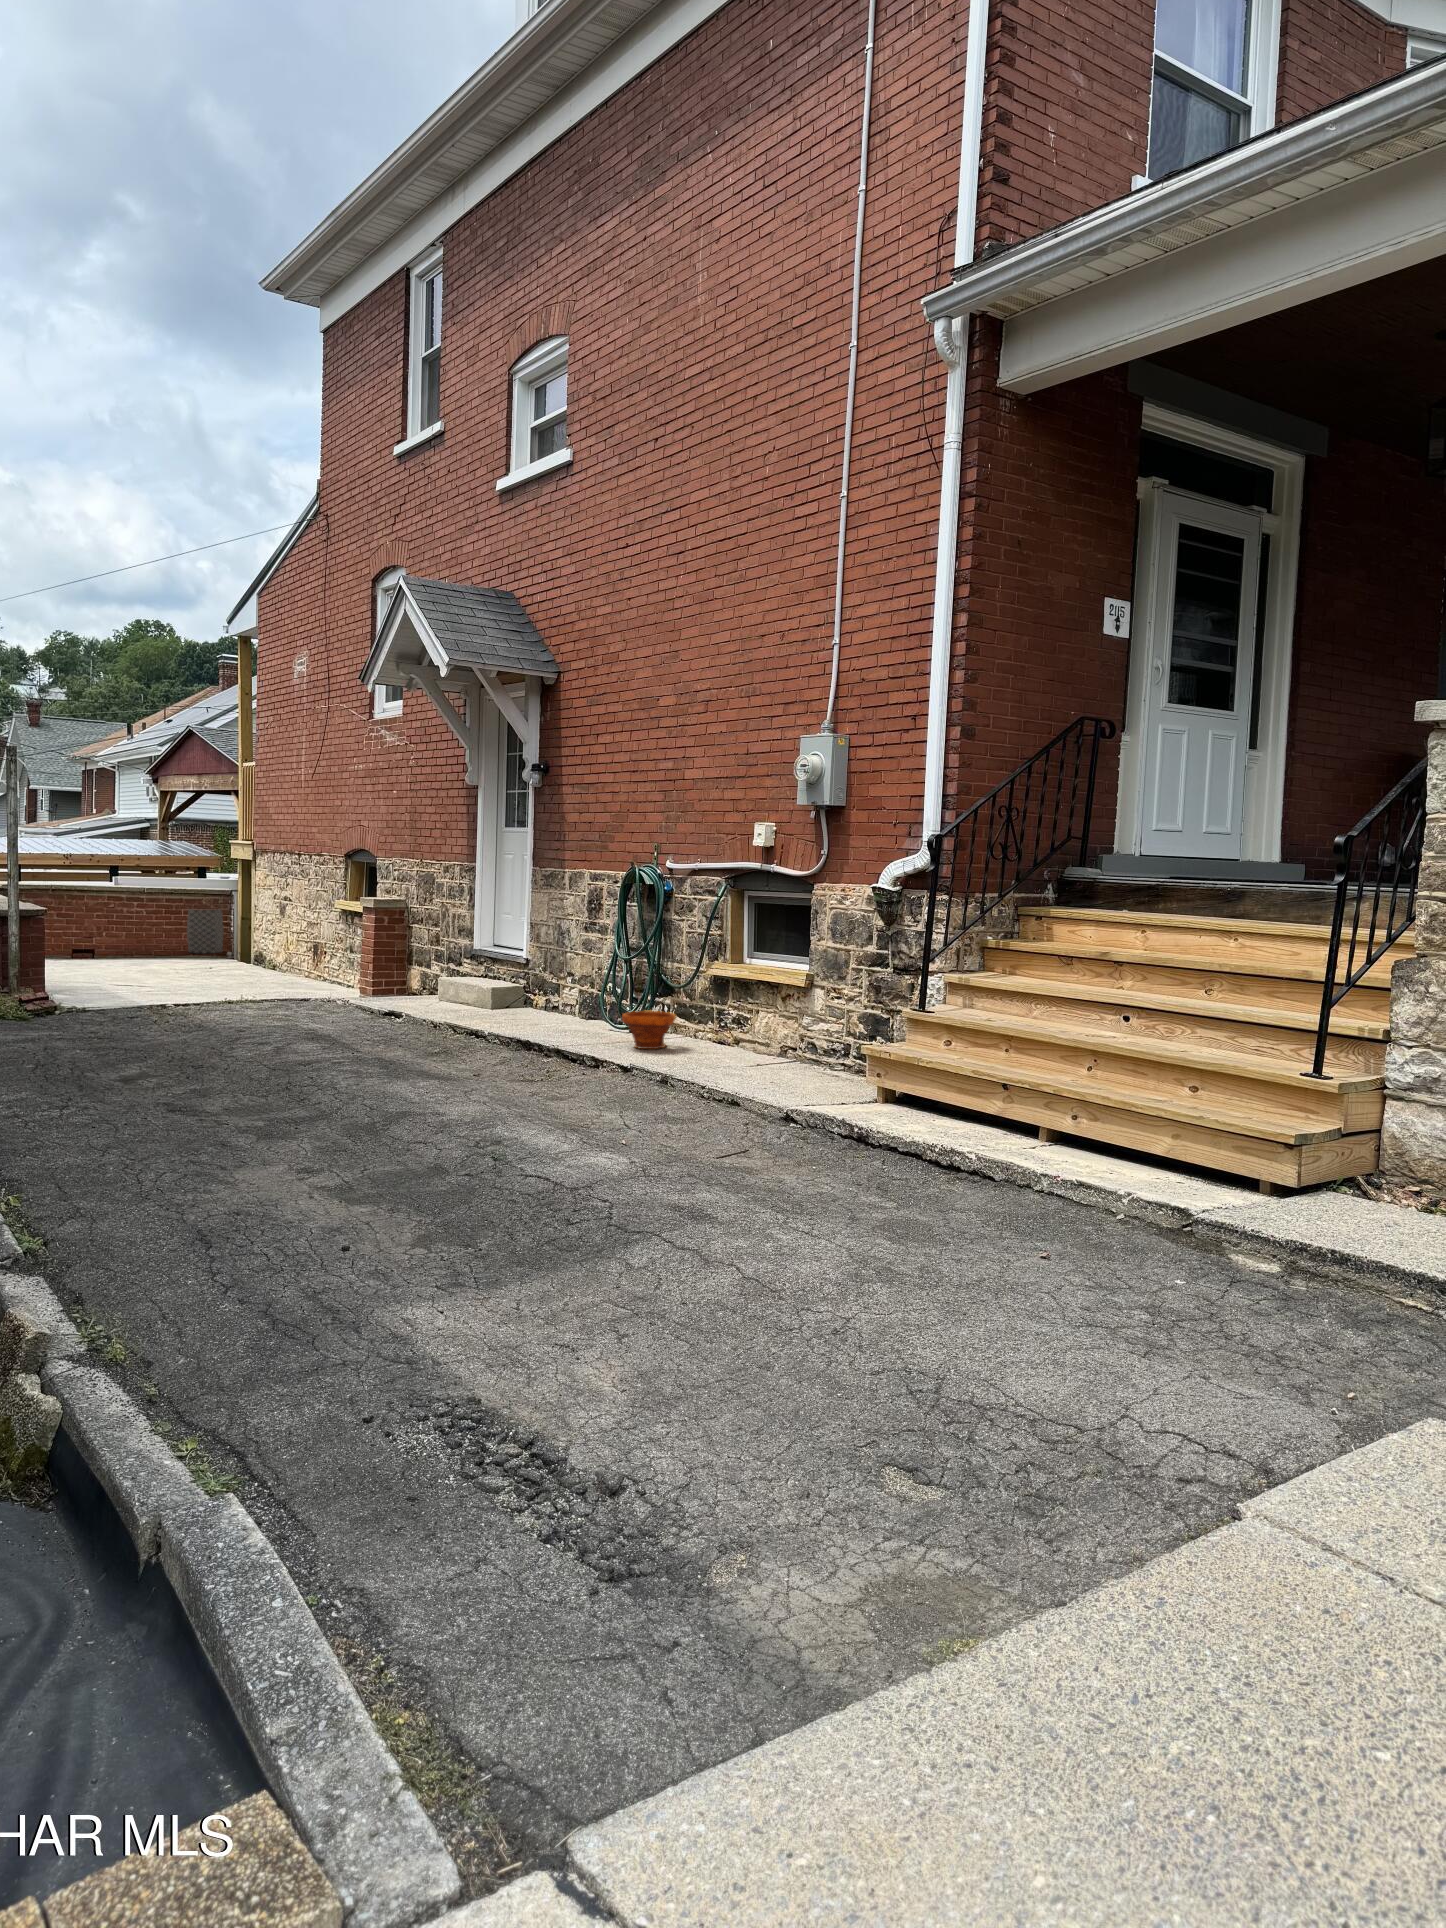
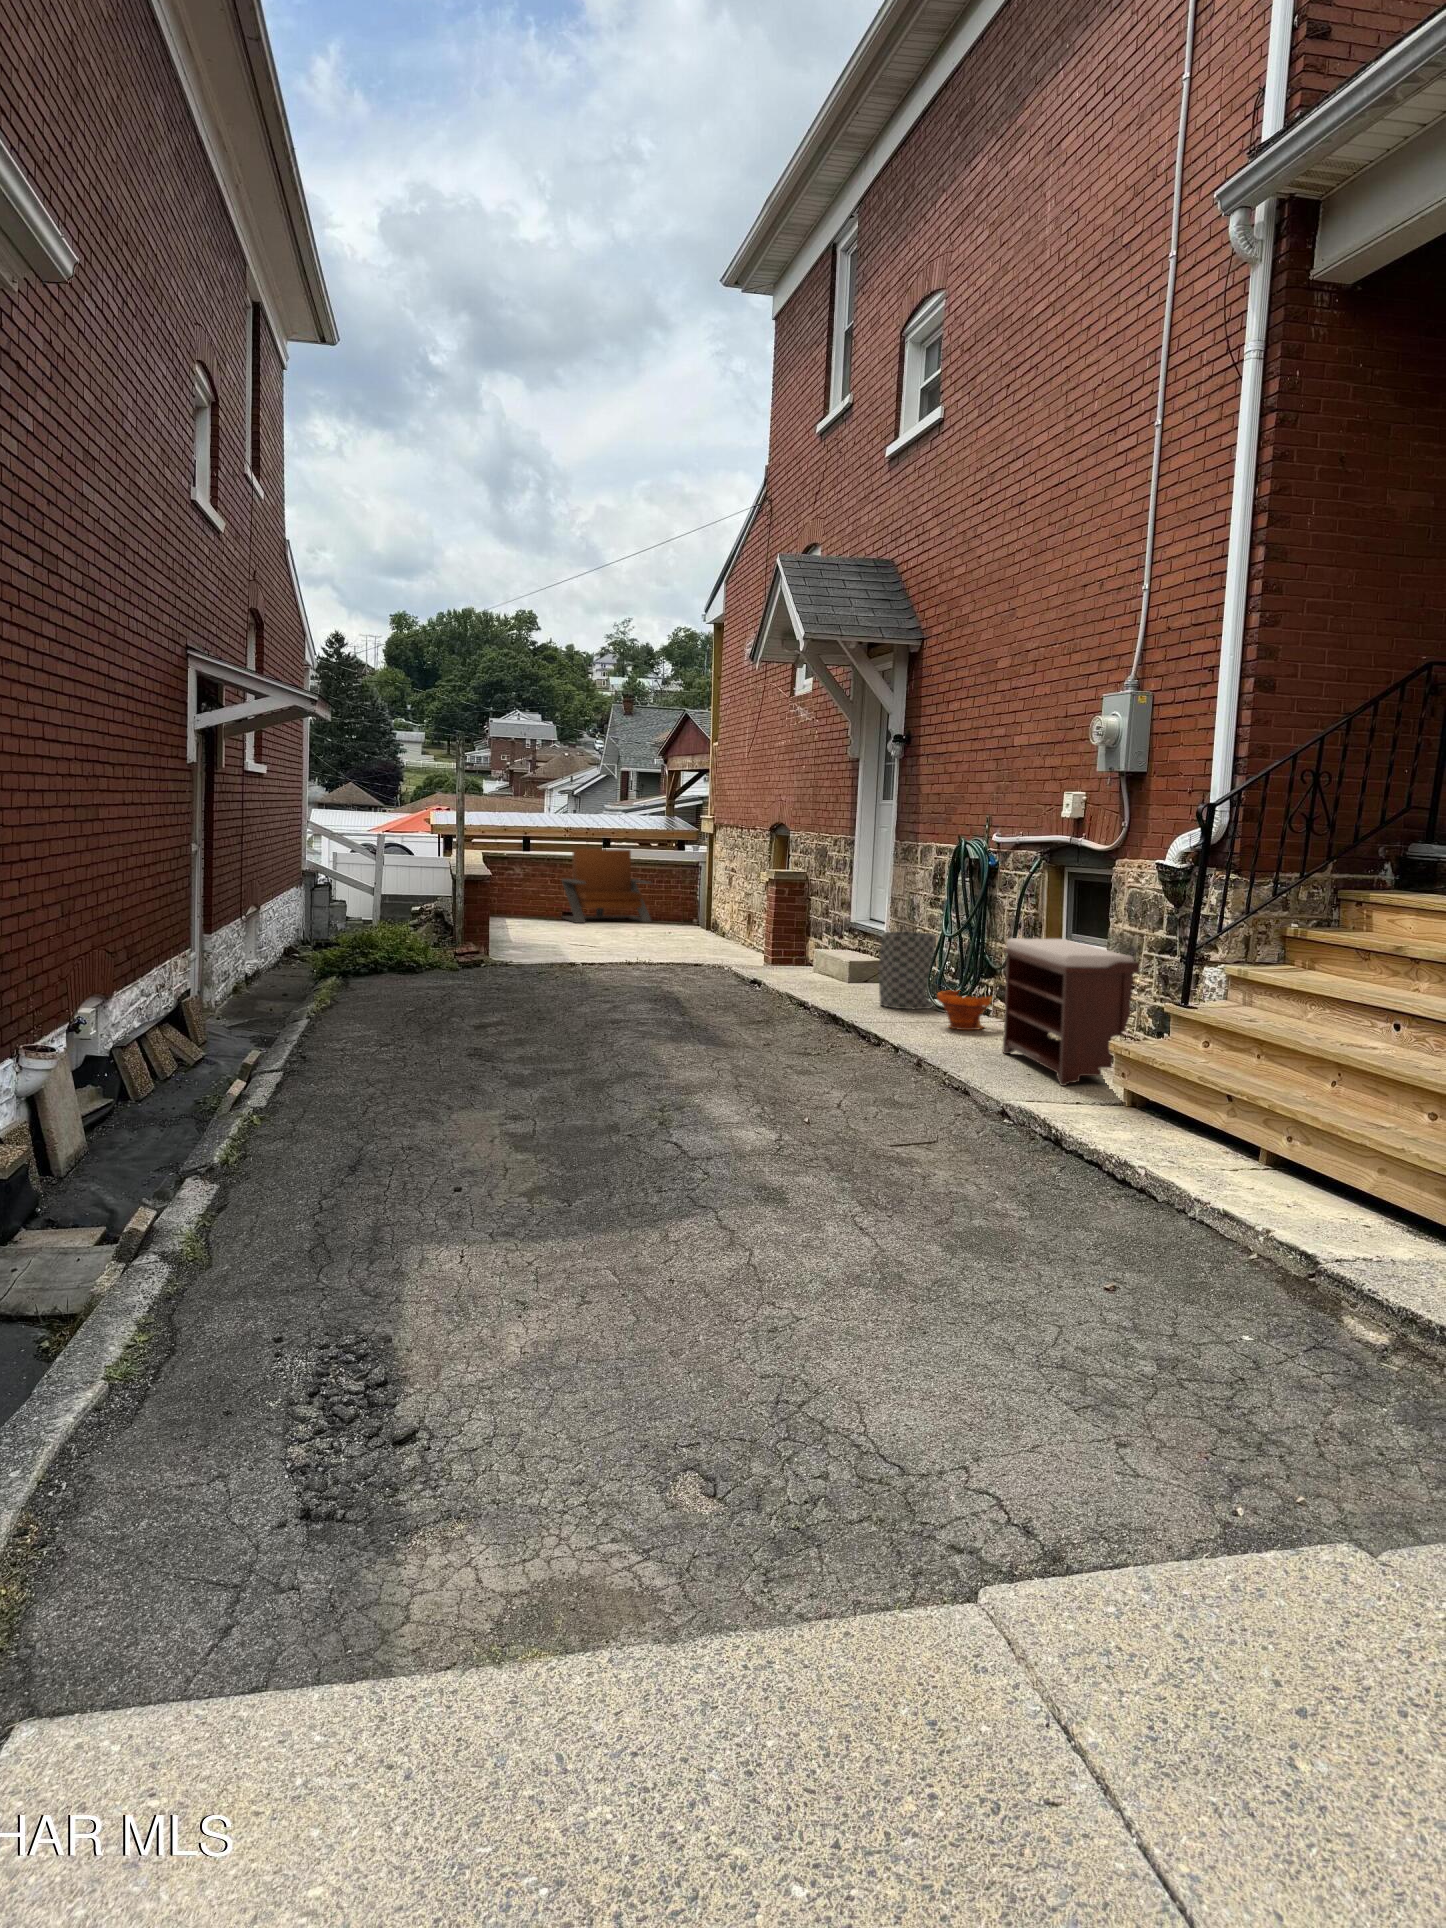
lounge chair: none [72,879,186,962] -> present [562,849,651,923]
trash can: present [187,909,224,953] -> present [879,932,936,1009]
bench: none [709,957,860,1092] -> present [1003,938,1139,1086]

